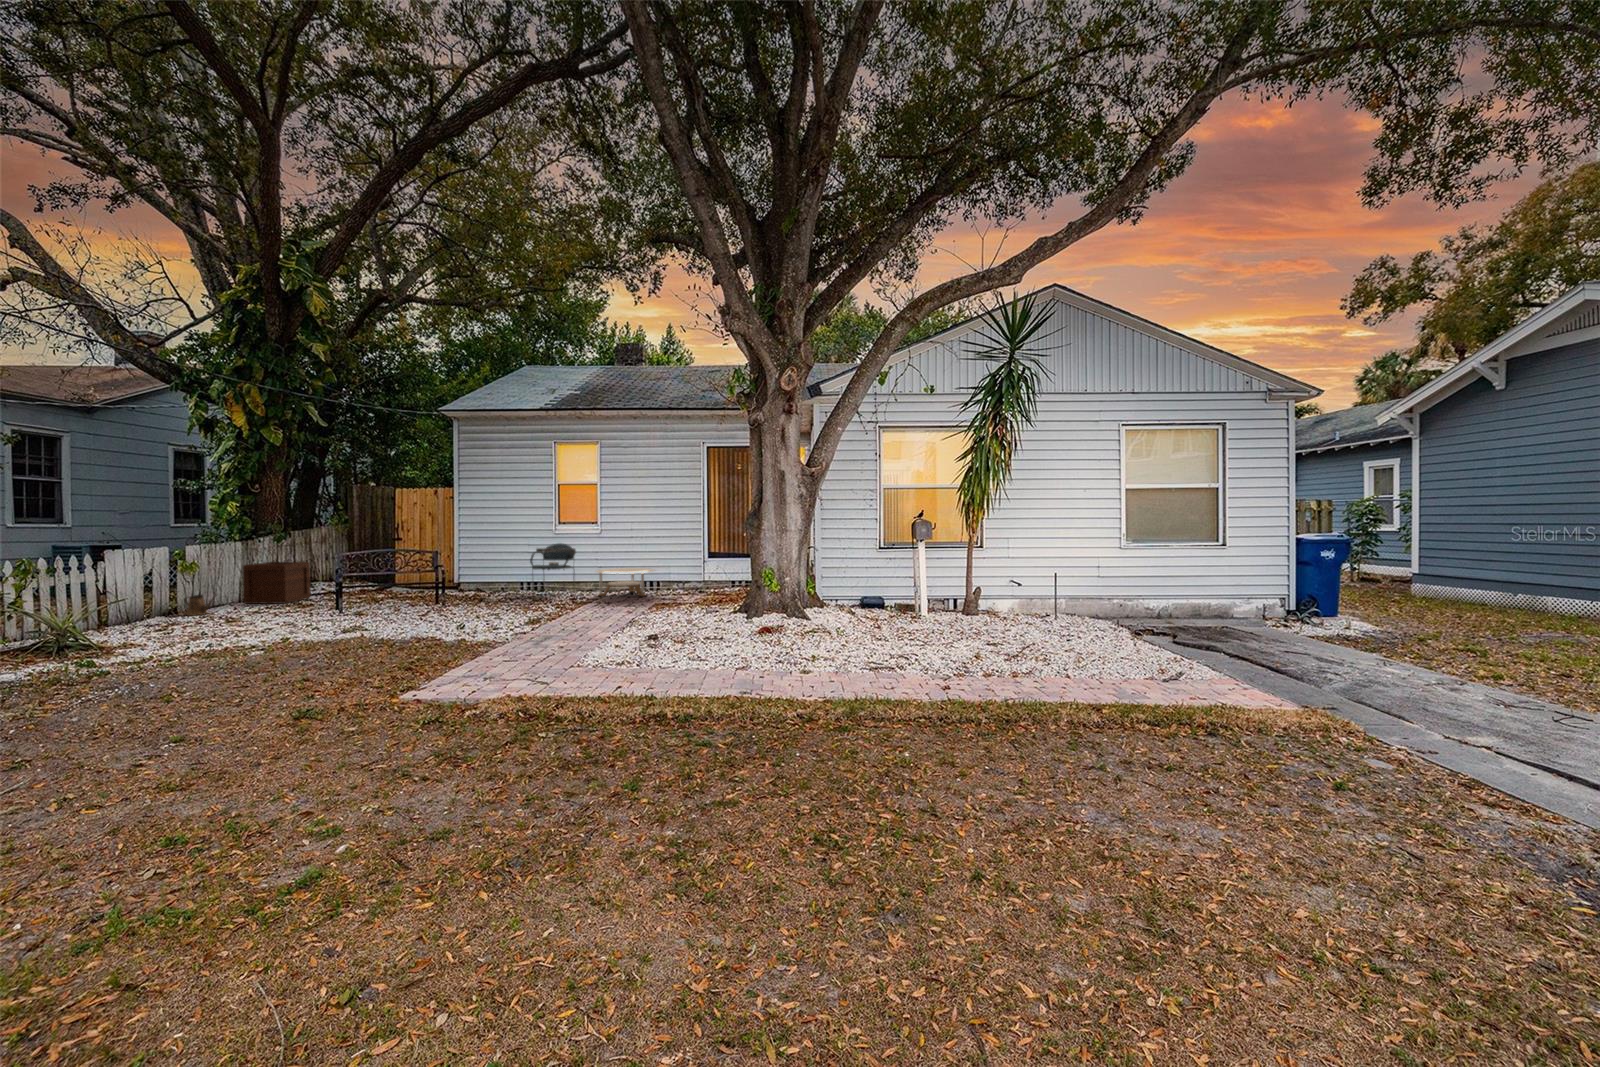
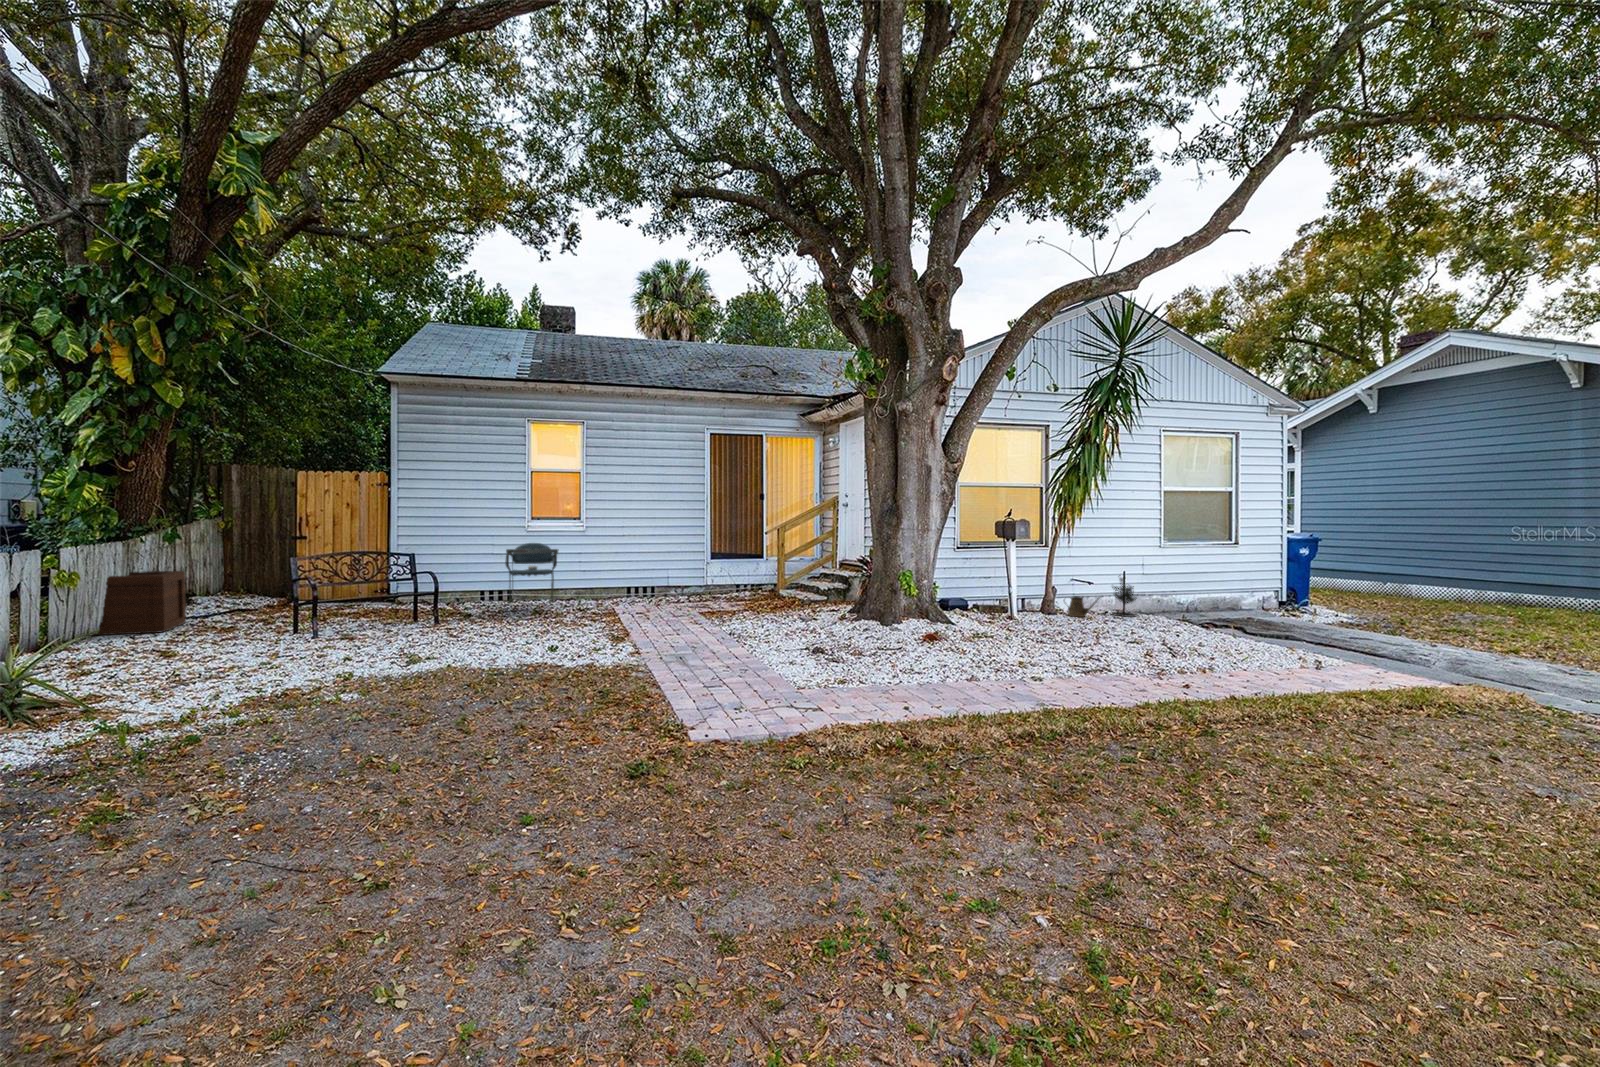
round table: present [596,568,654,596] -> none [593,572,665,606]
potted tree: none [1047,575,1075,622] -> present [1111,575,1137,617]
watering can: present [184,595,216,616] -> present [1068,596,1098,617]

